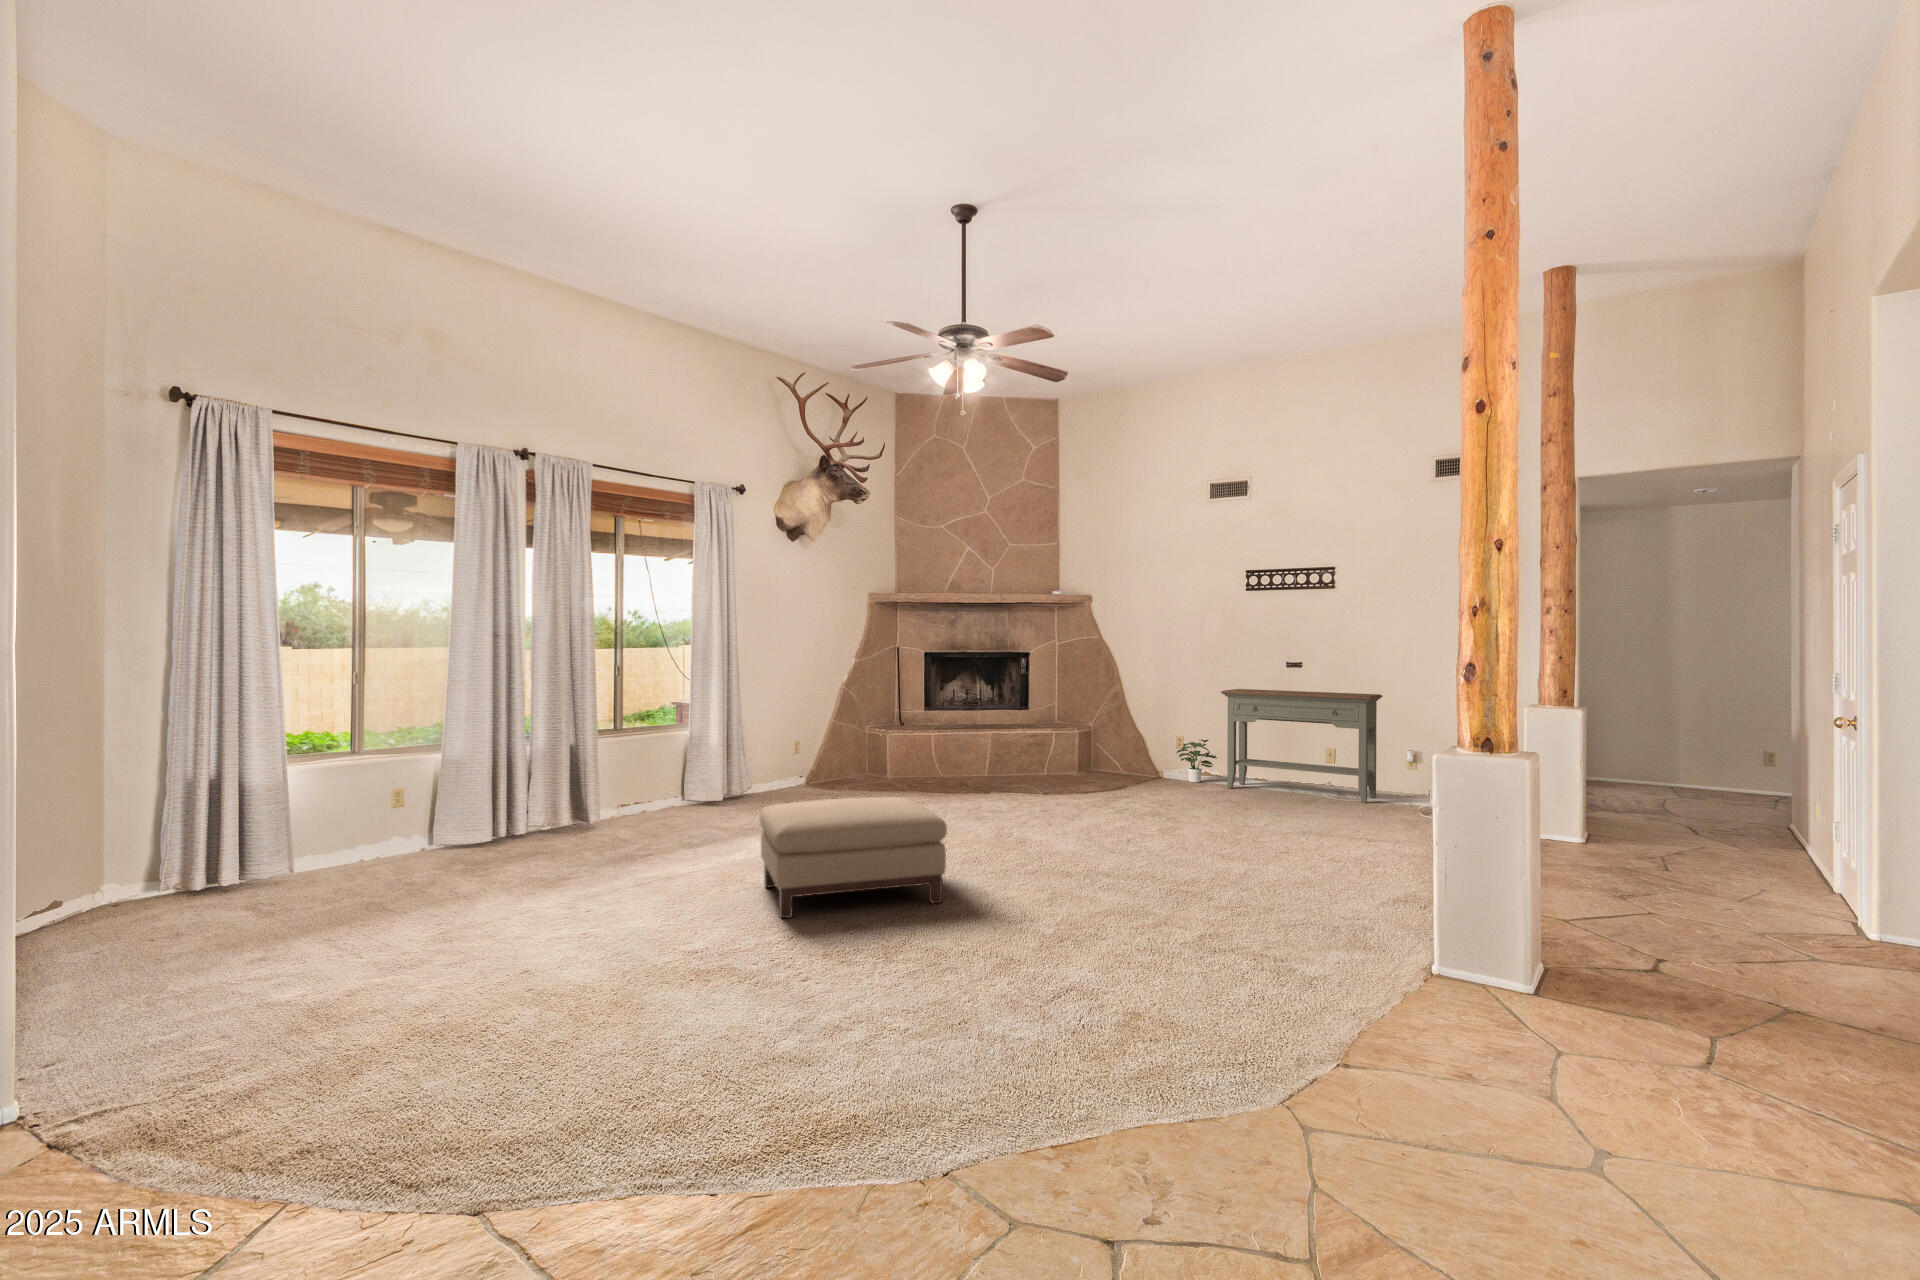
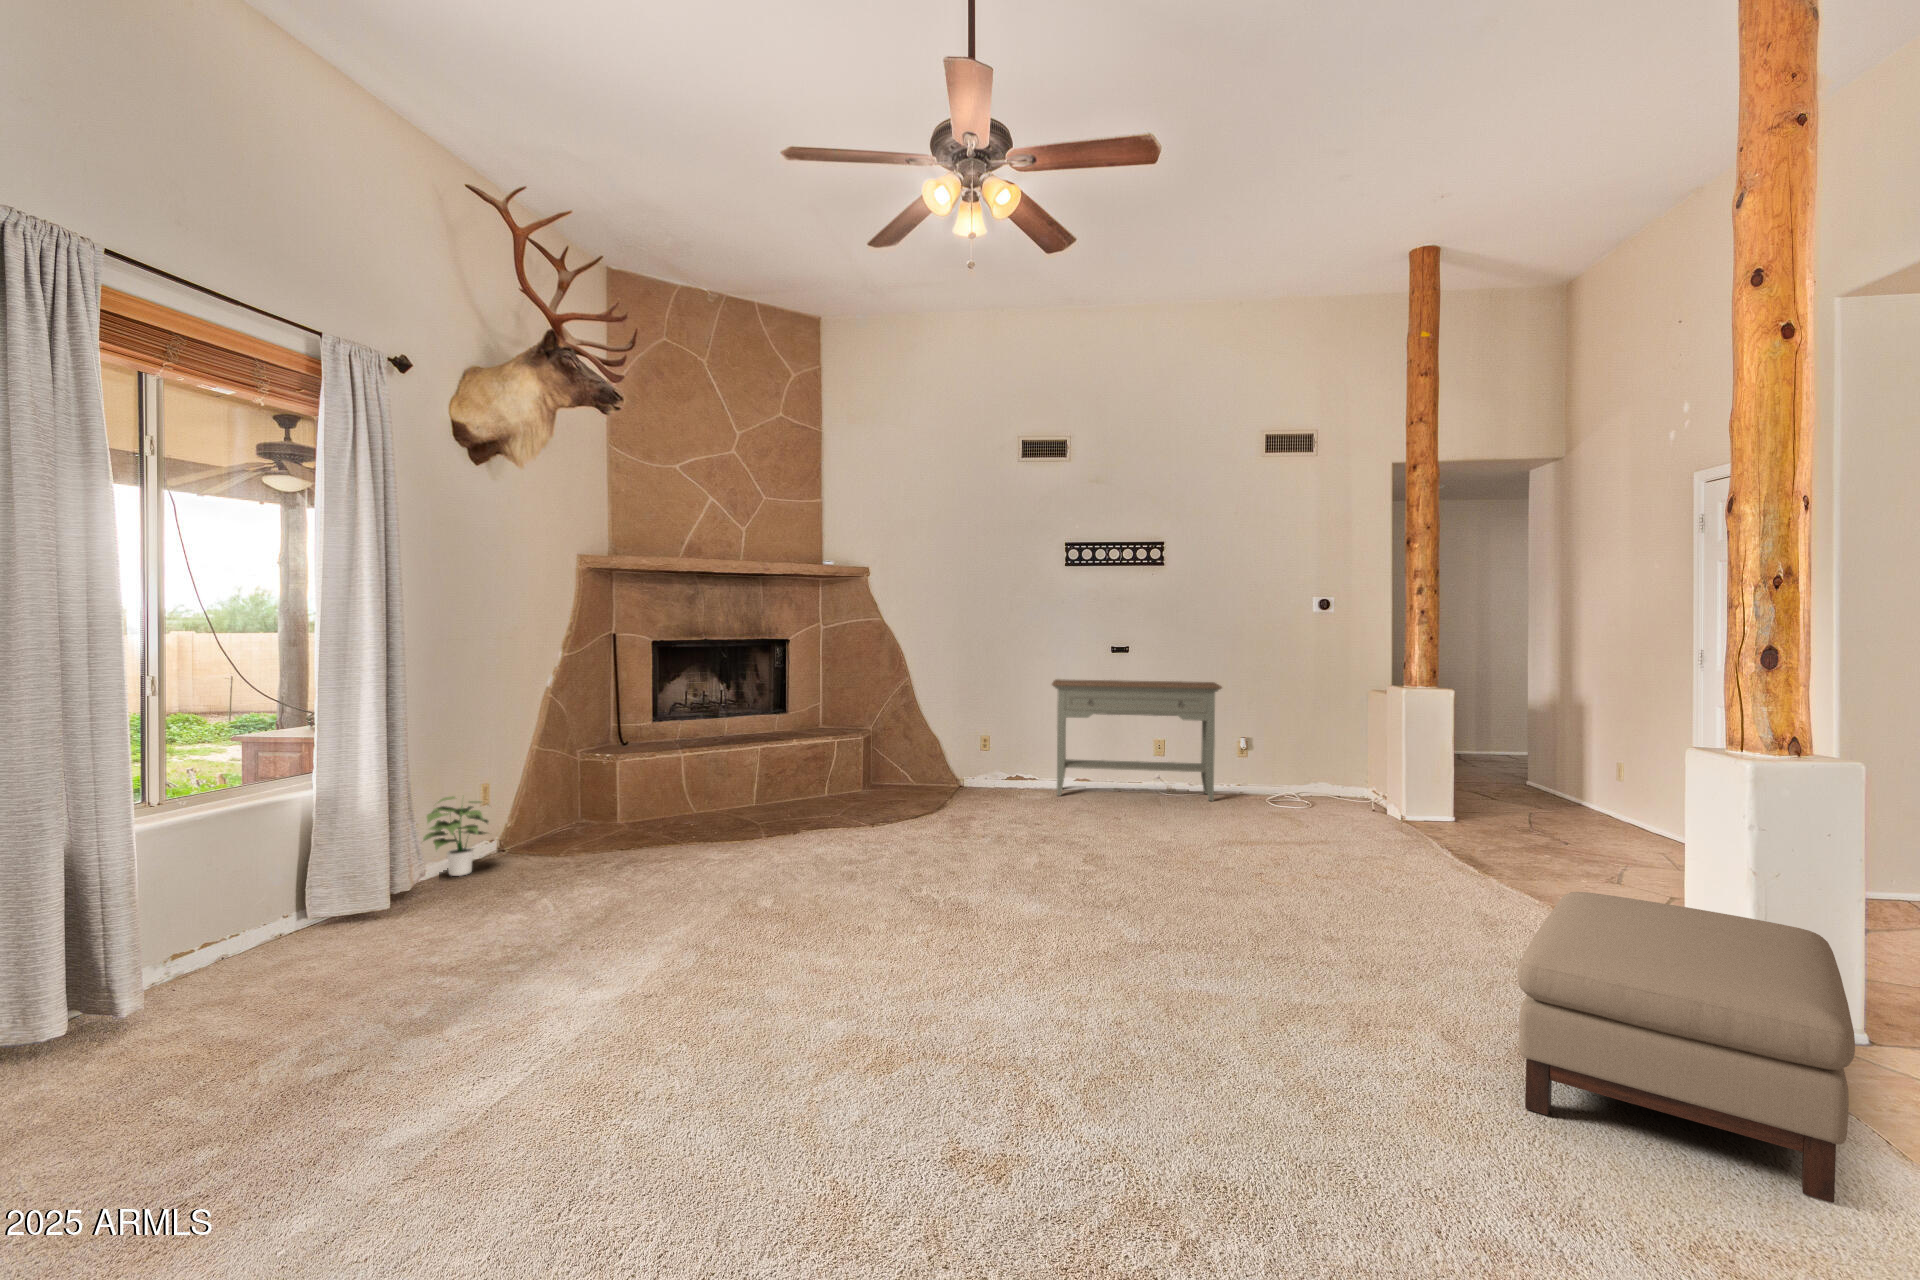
potted plant: present [1177,740,1217,782] -> present [423,796,488,876]
ottoman: present [759,797,947,918] -> present [1517,892,1855,1203]

